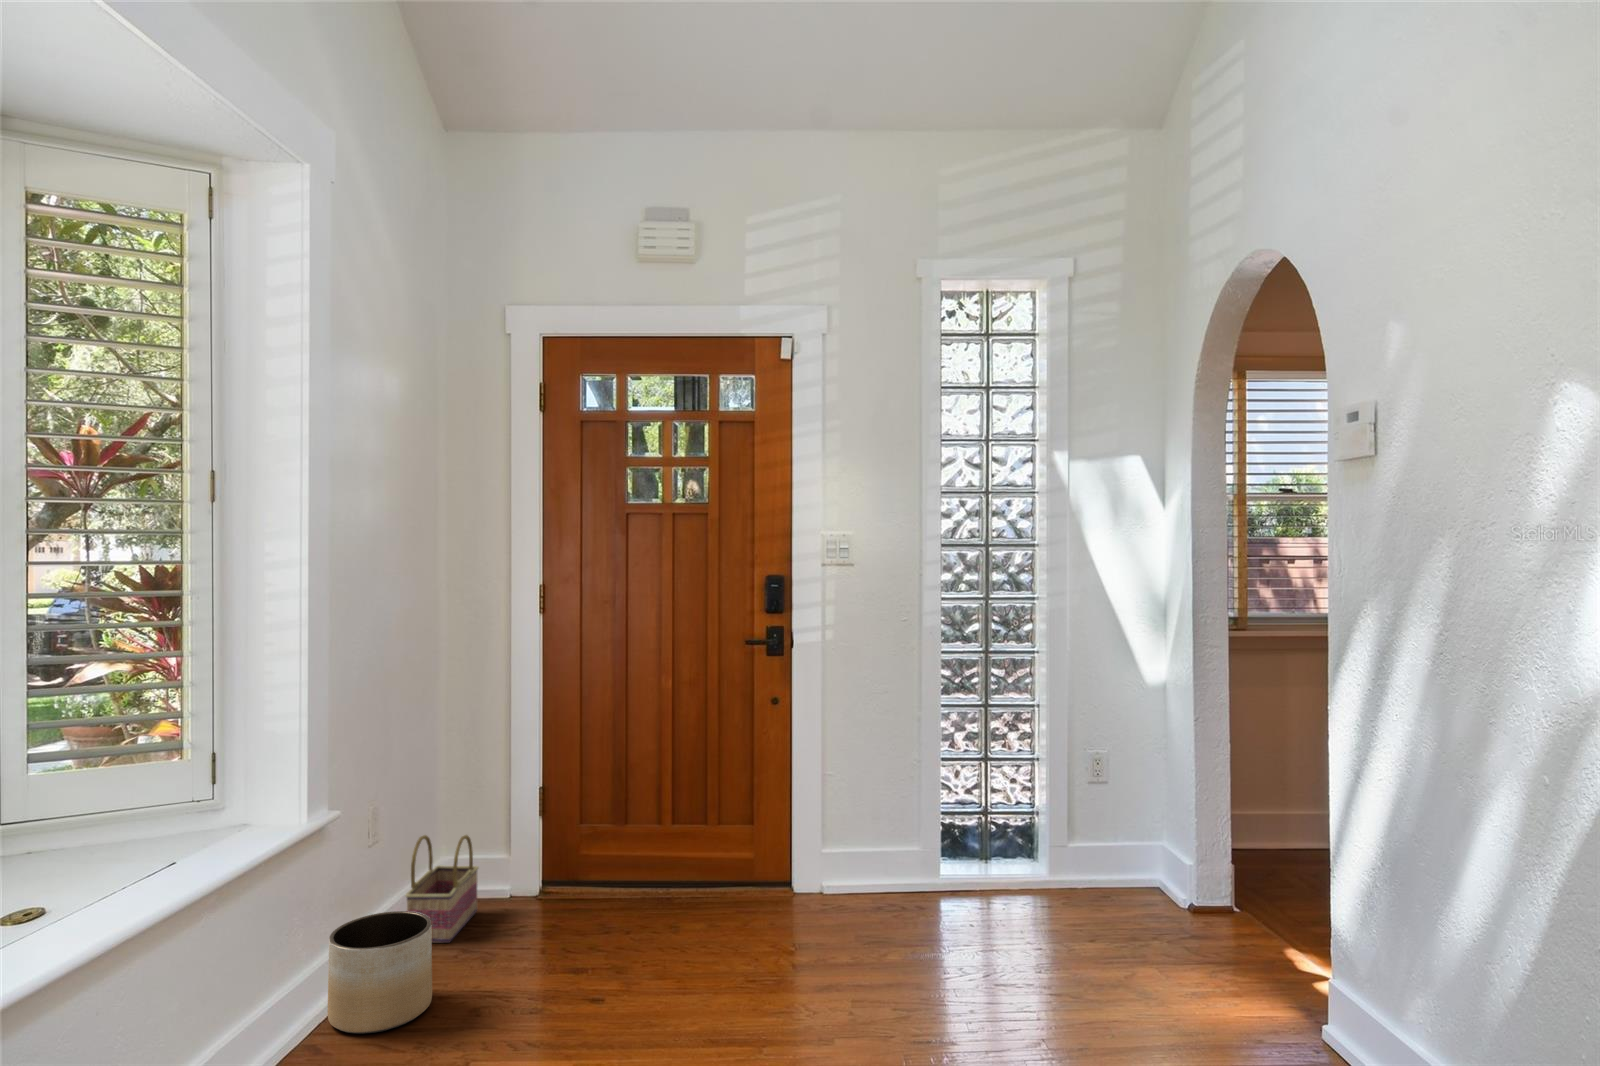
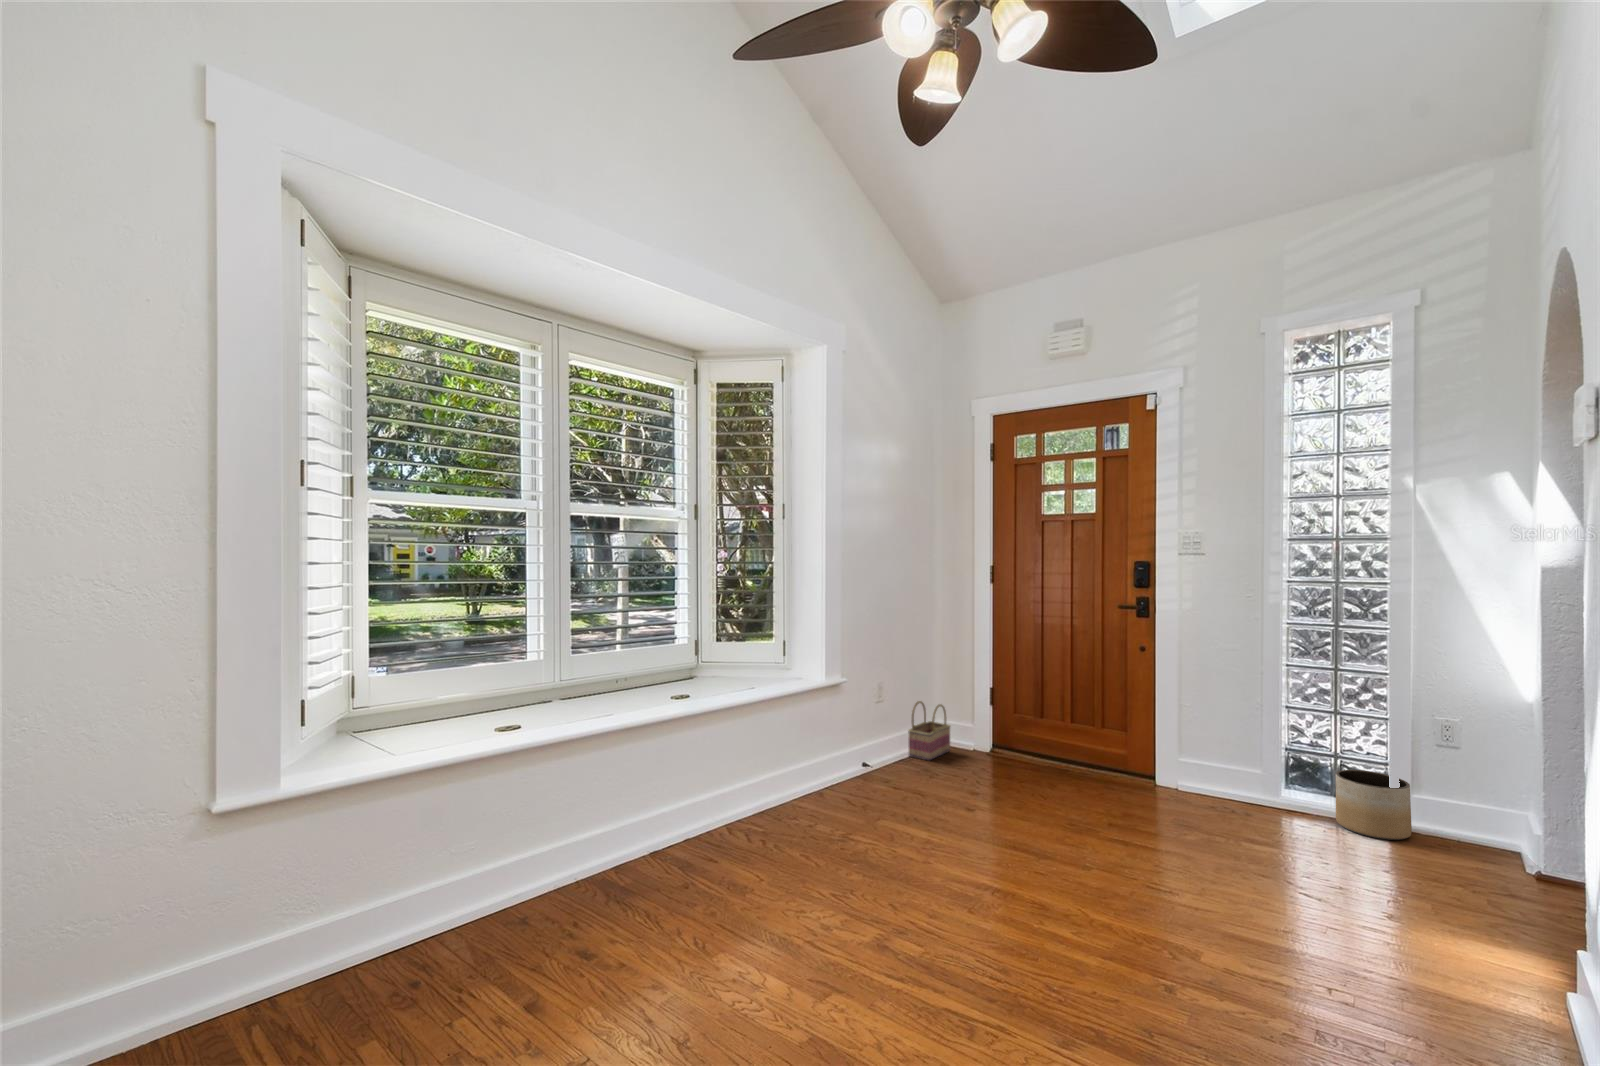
planter: present [328,911,432,1034] -> present [1336,770,1412,840]

